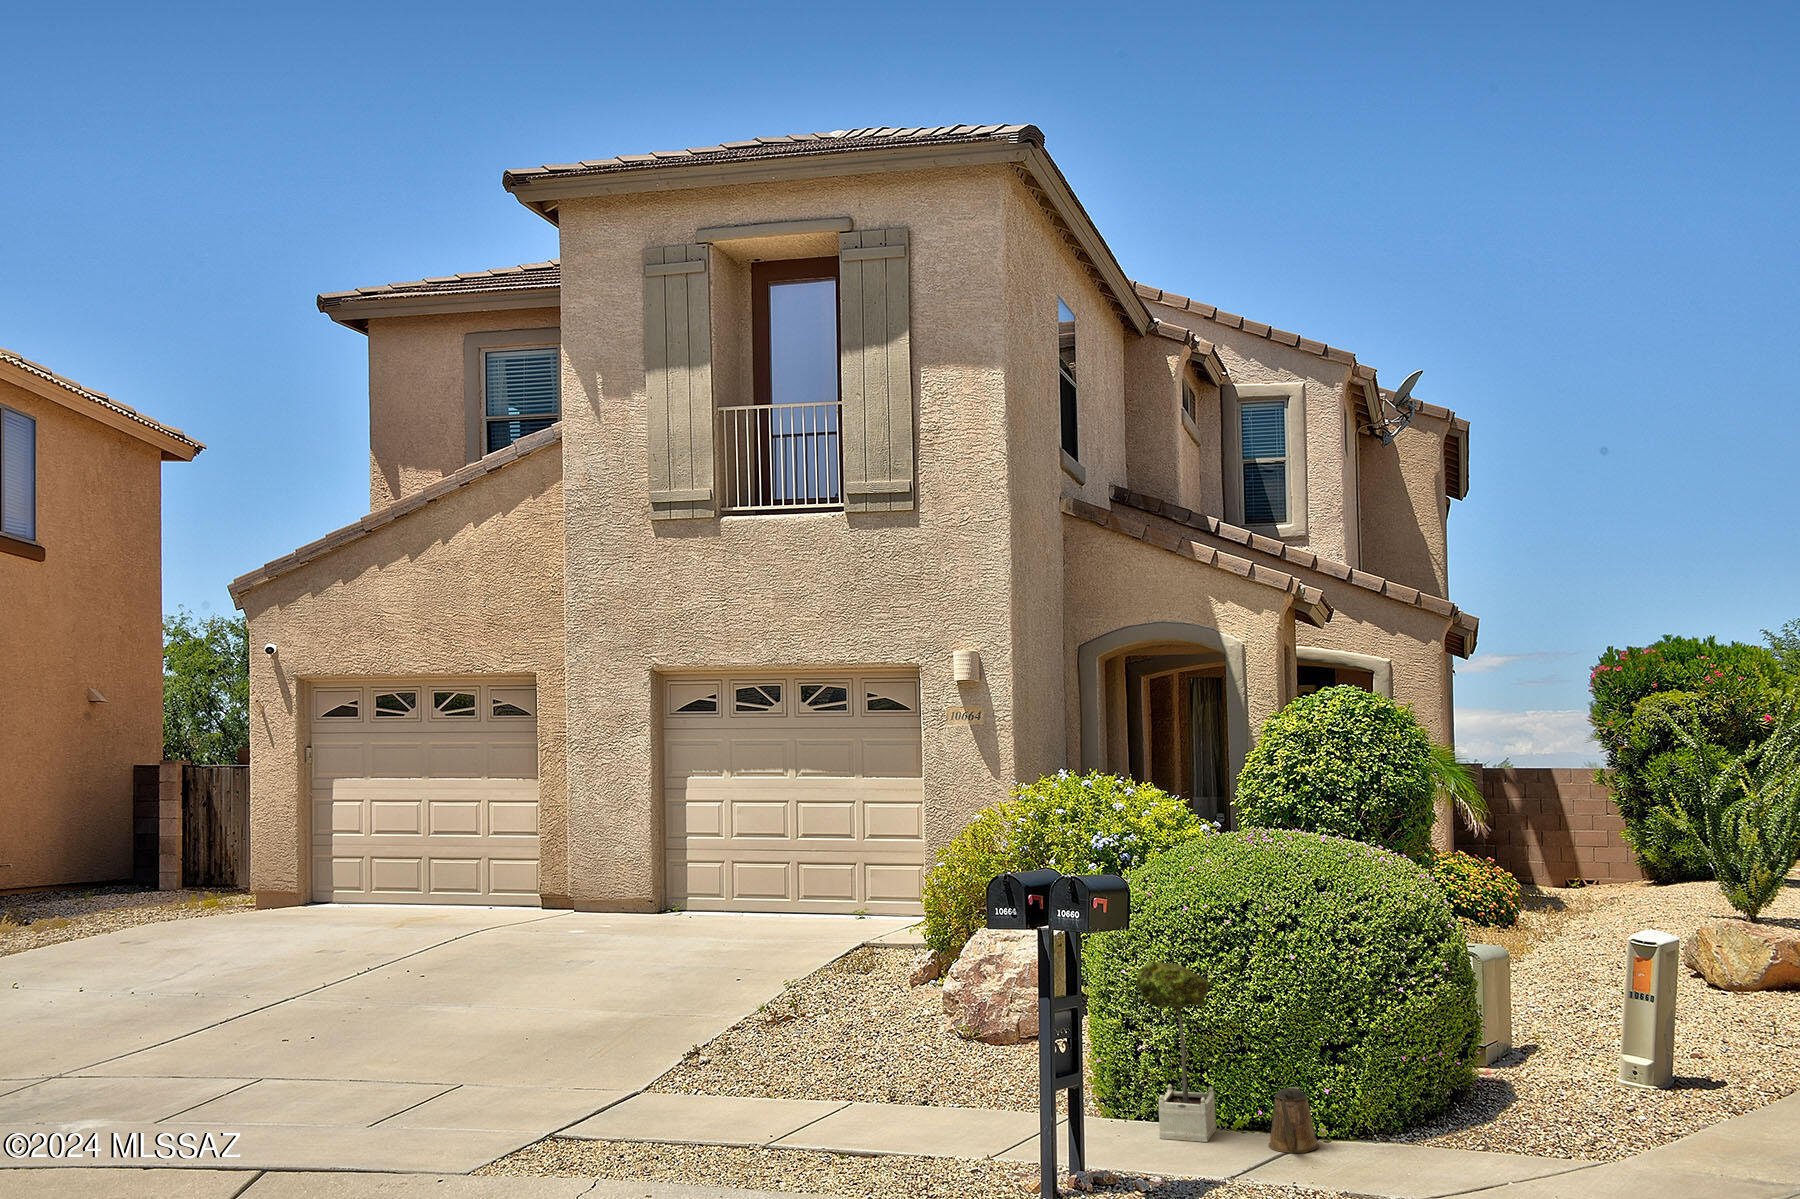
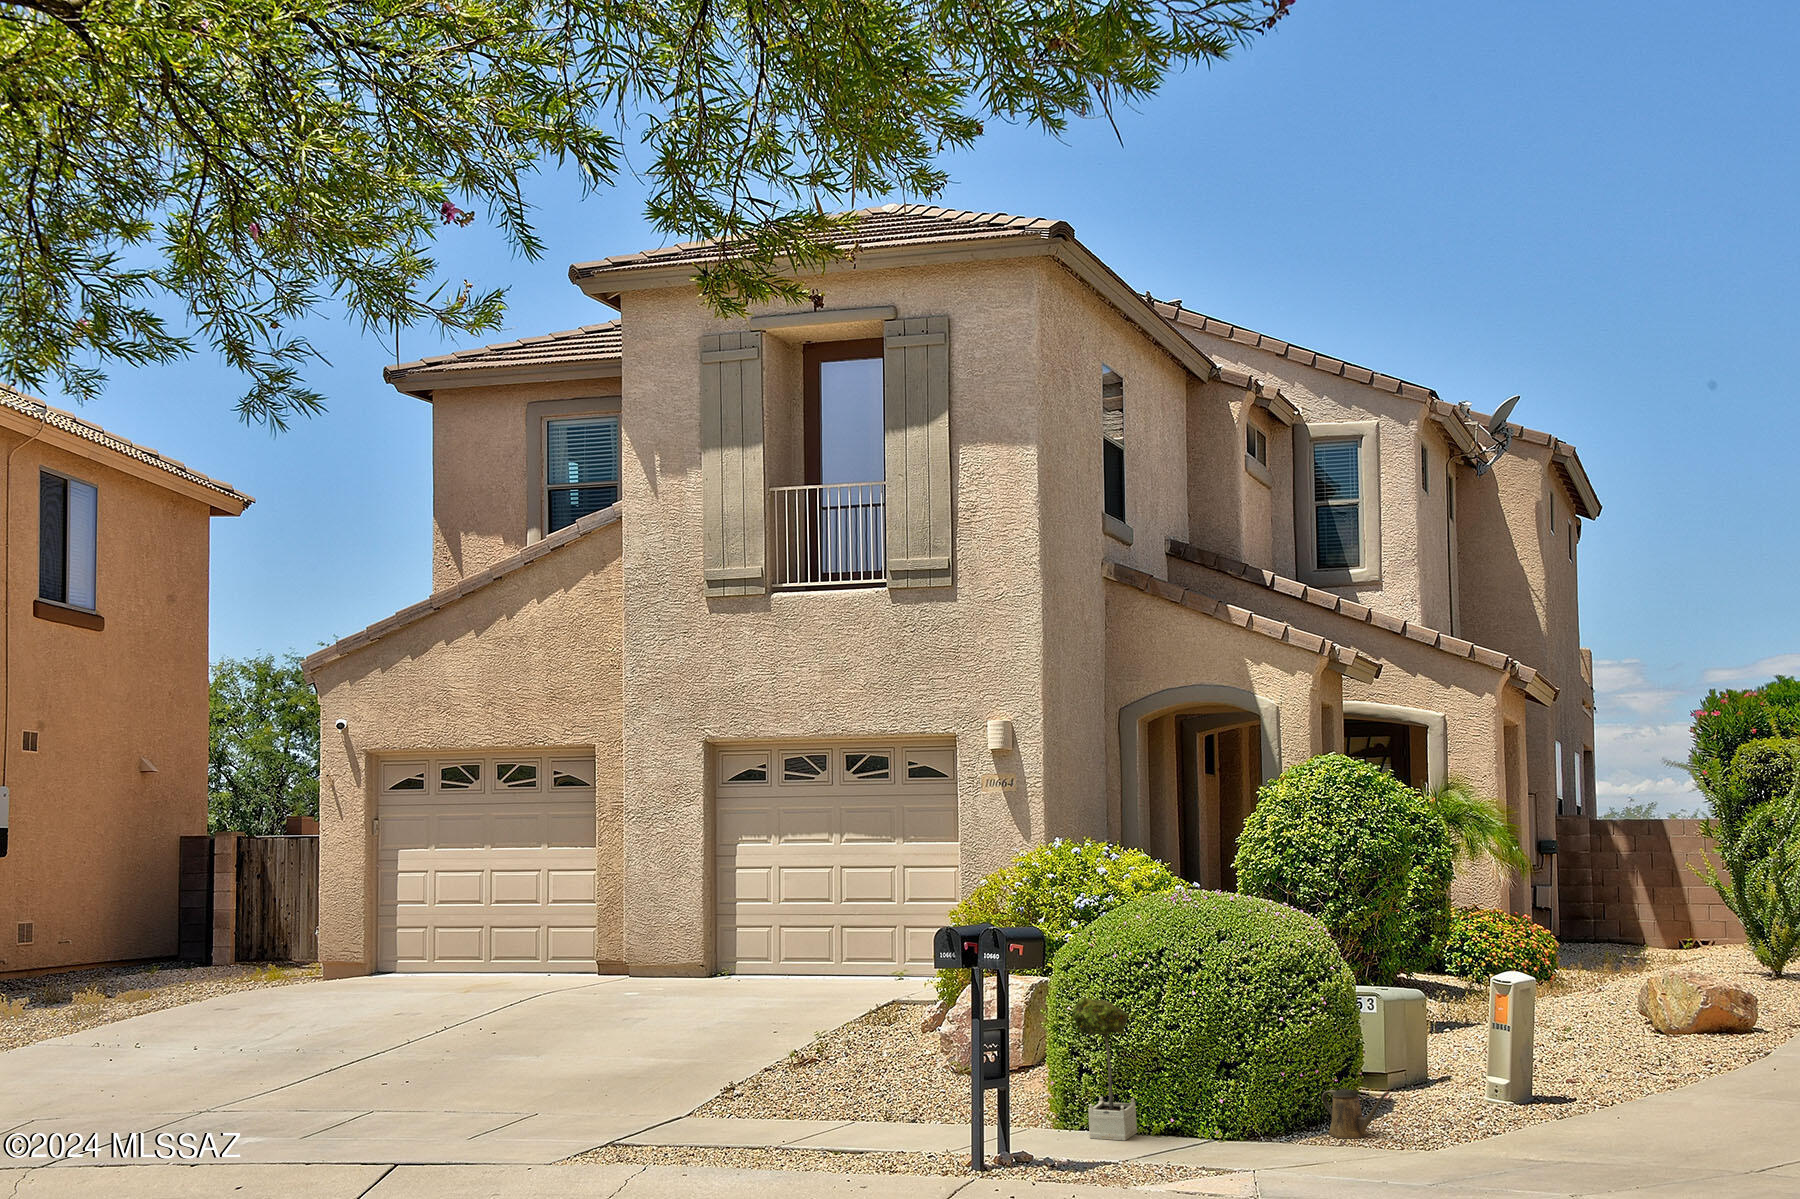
watering can: present [1269,1087,1319,1153] -> present [1322,1089,1389,1139]

